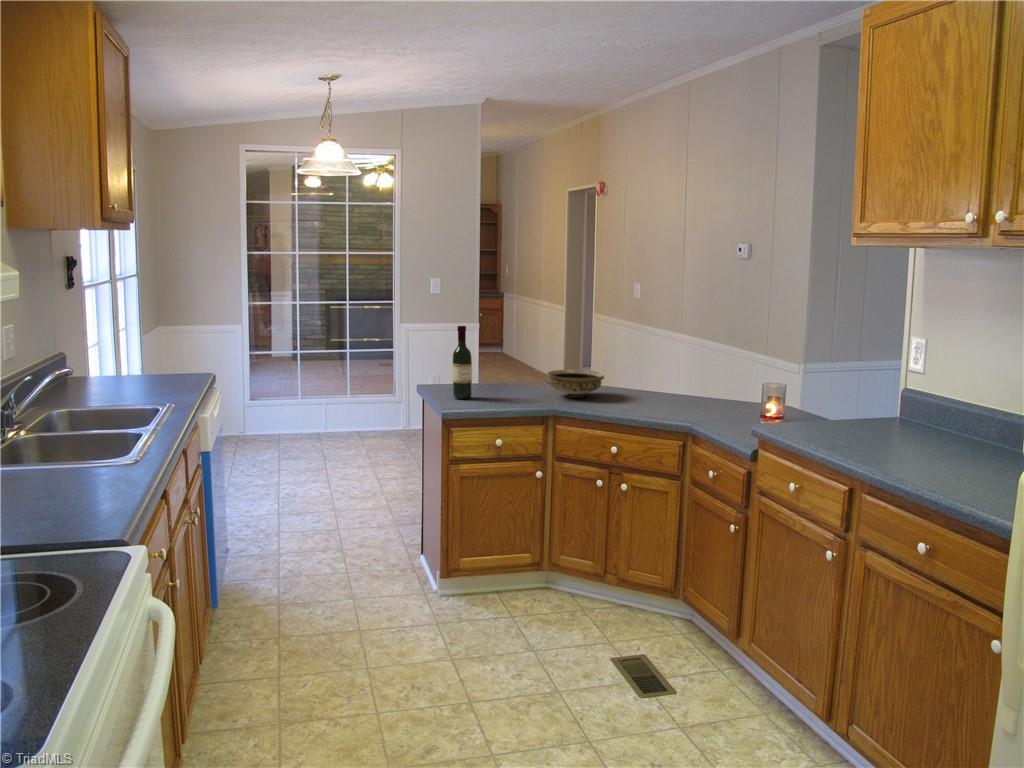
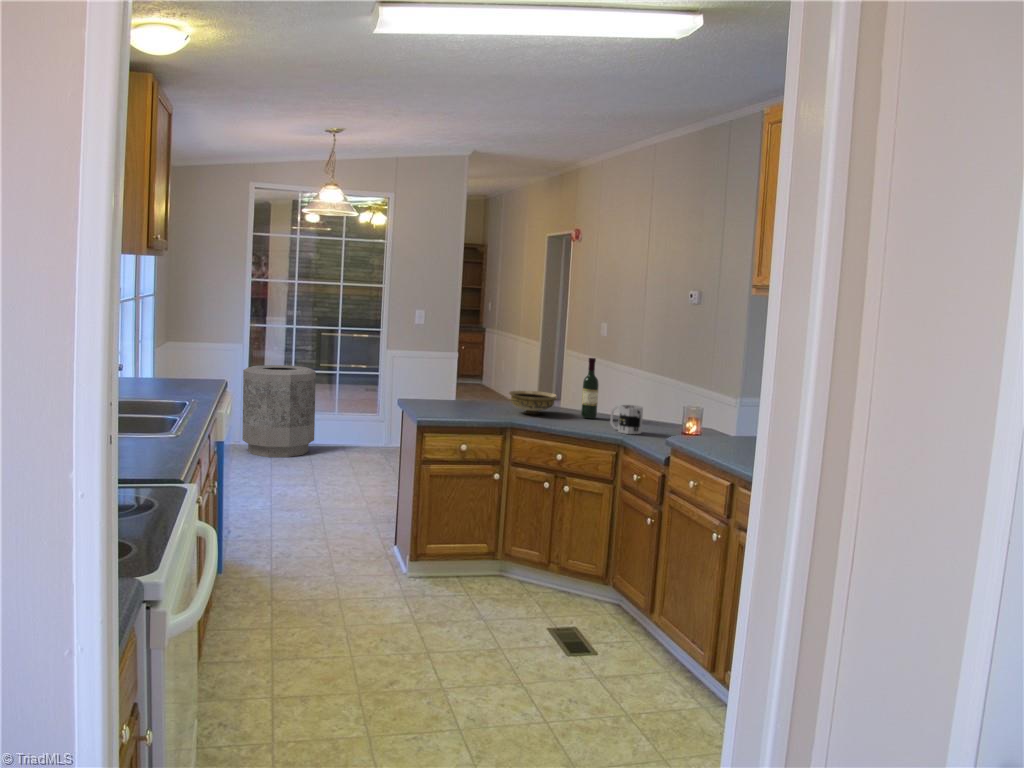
wine bottle: present [452,326,472,399] -> present [581,358,599,419]
trash can: none [245,346,327,448] -> present [242,365,316,457]
mug: none [673,383,713,420] -> present [610,405,643,434]

